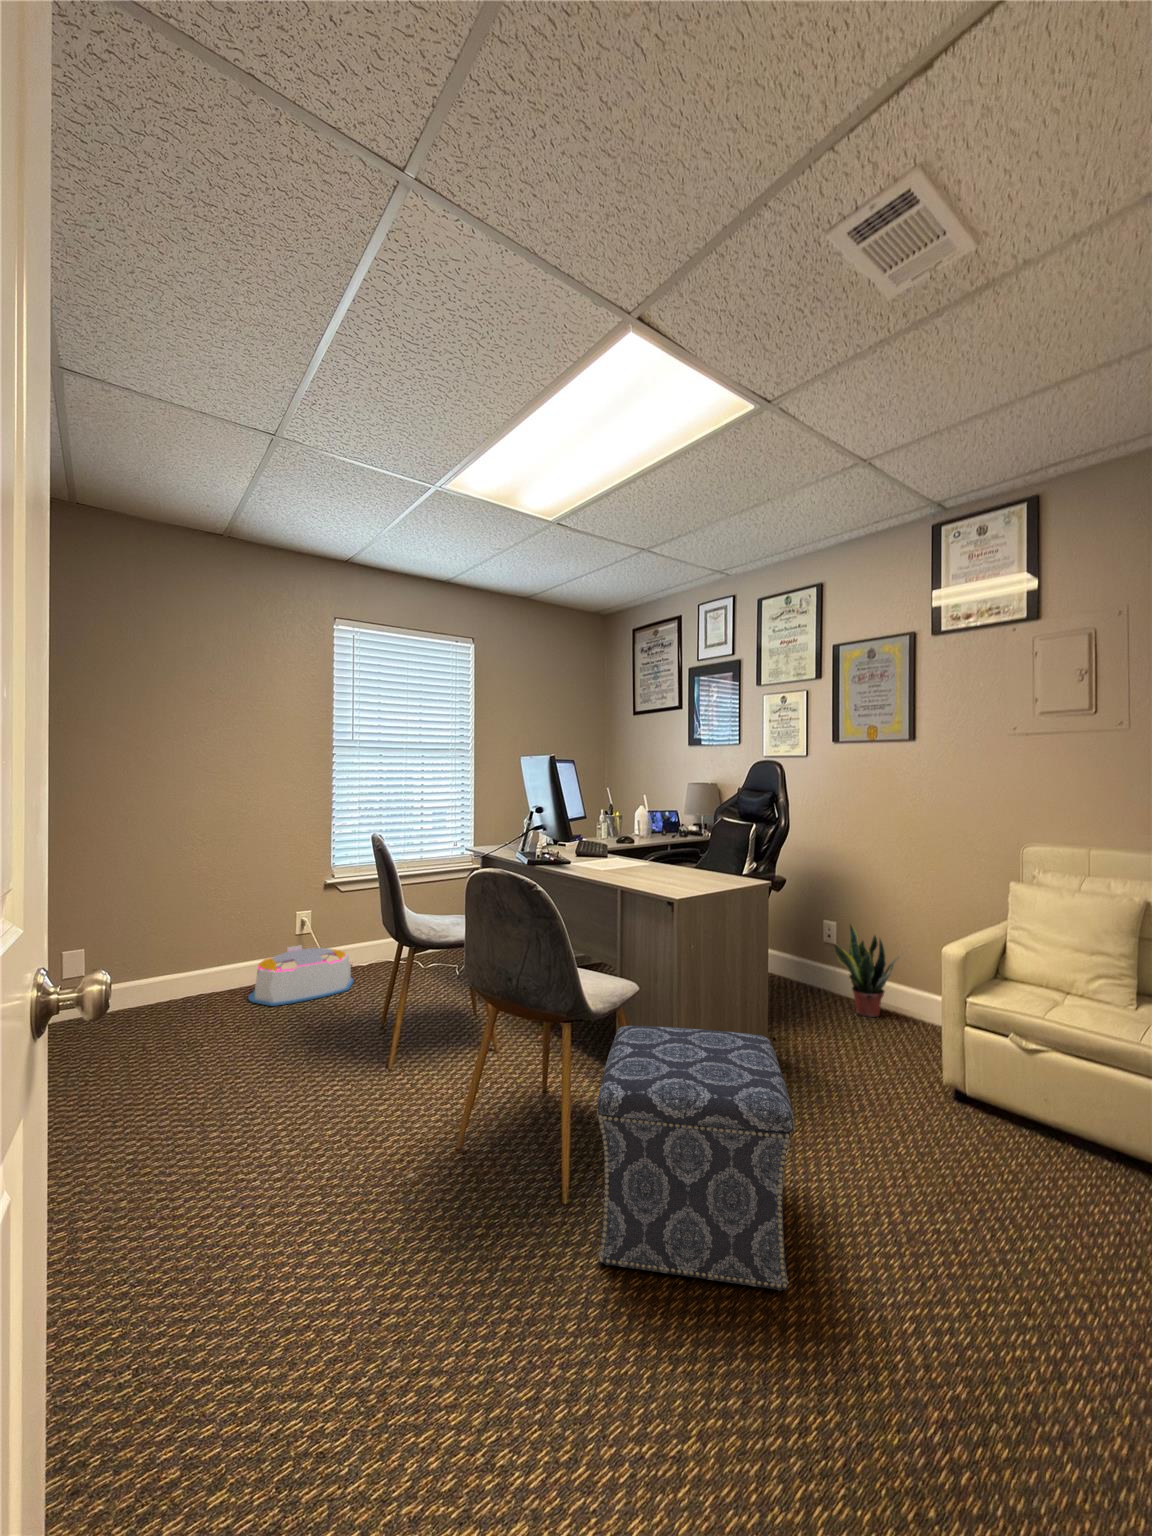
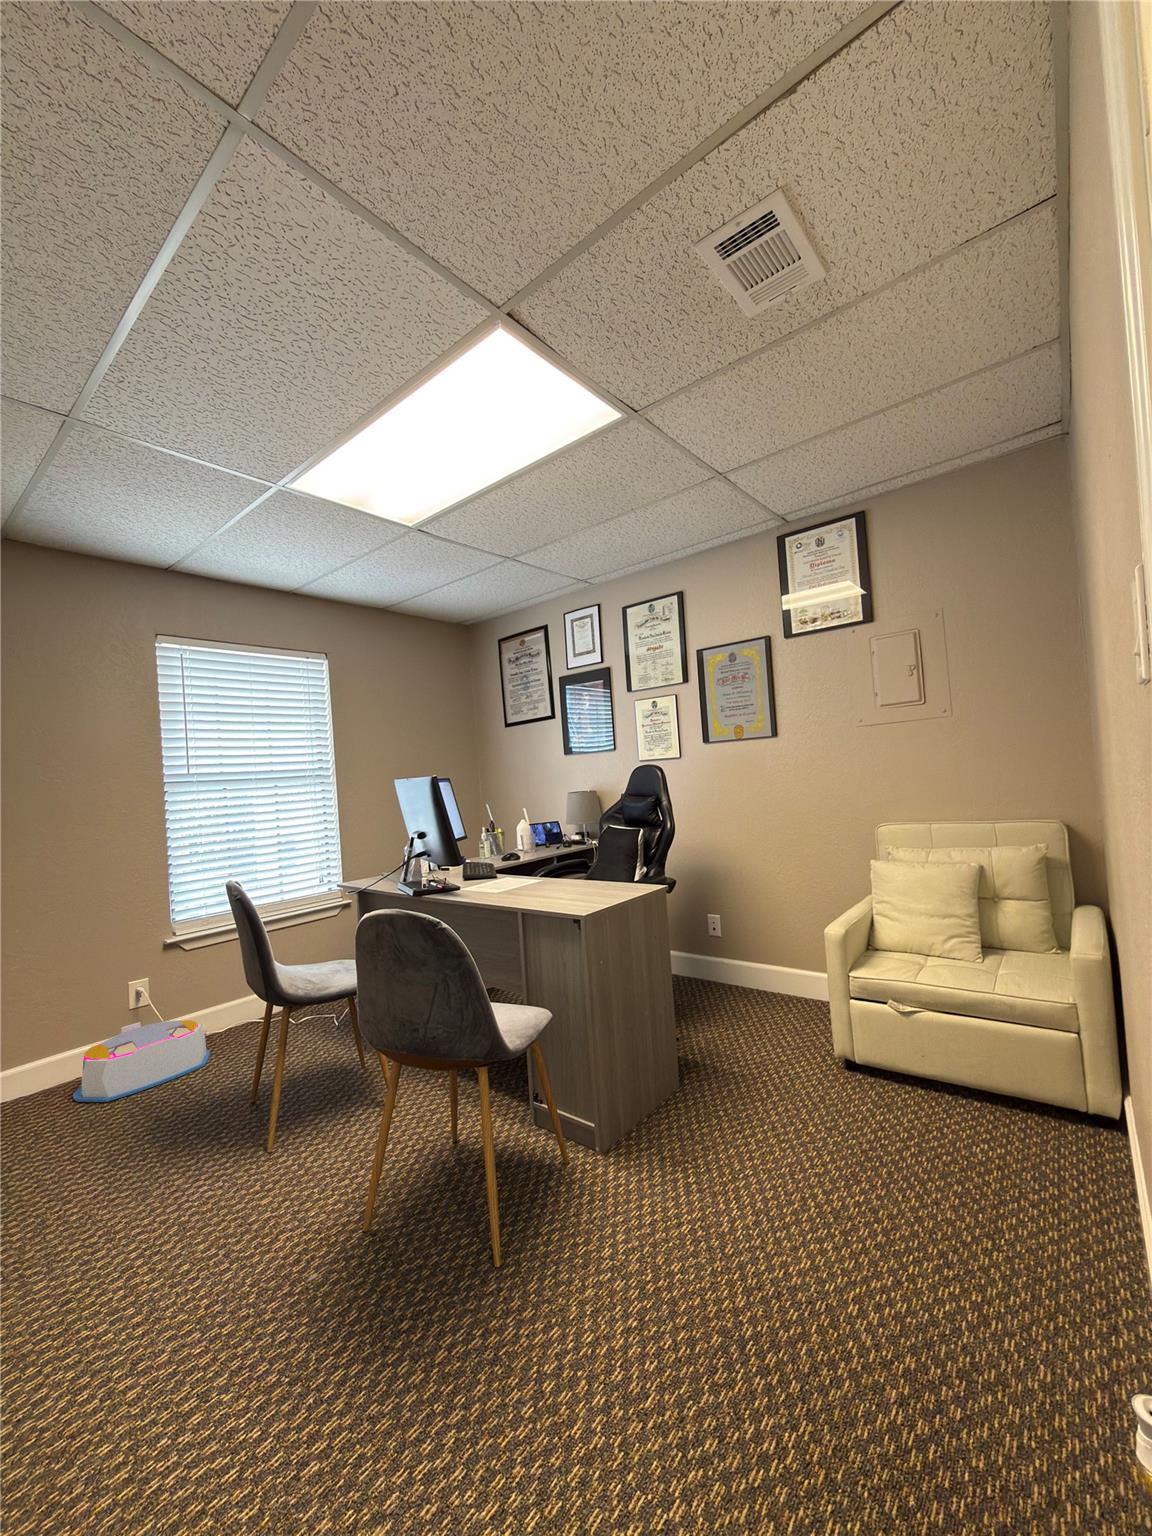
potted plant: present [834,925,899,1017] -> none [720,915,781,1002]
ottoman: present [597,1026,794,1291] -> none [529,1043,740,1326]

